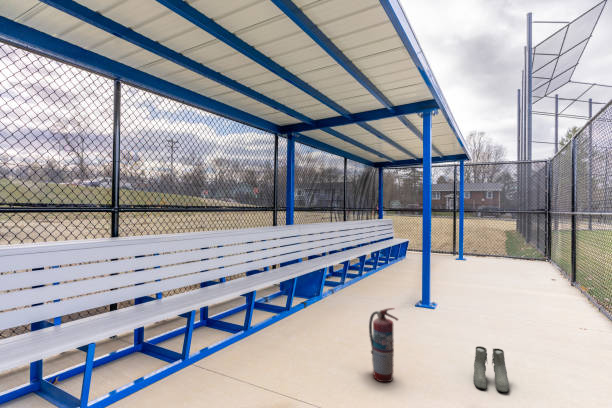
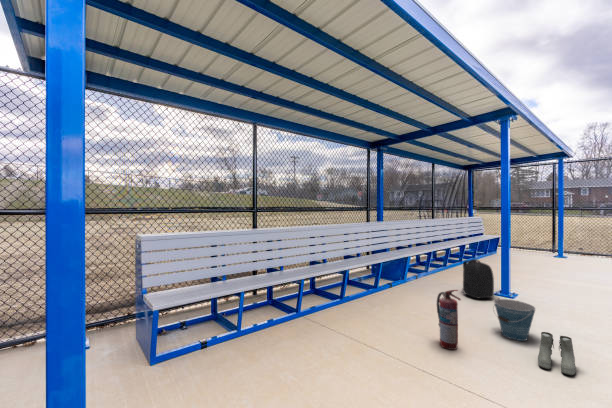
backpack: none [382,267,416,311] -> present [463,259,494,298]
bucket: none [424,311,465,358] -> present [494,298,535,341]

